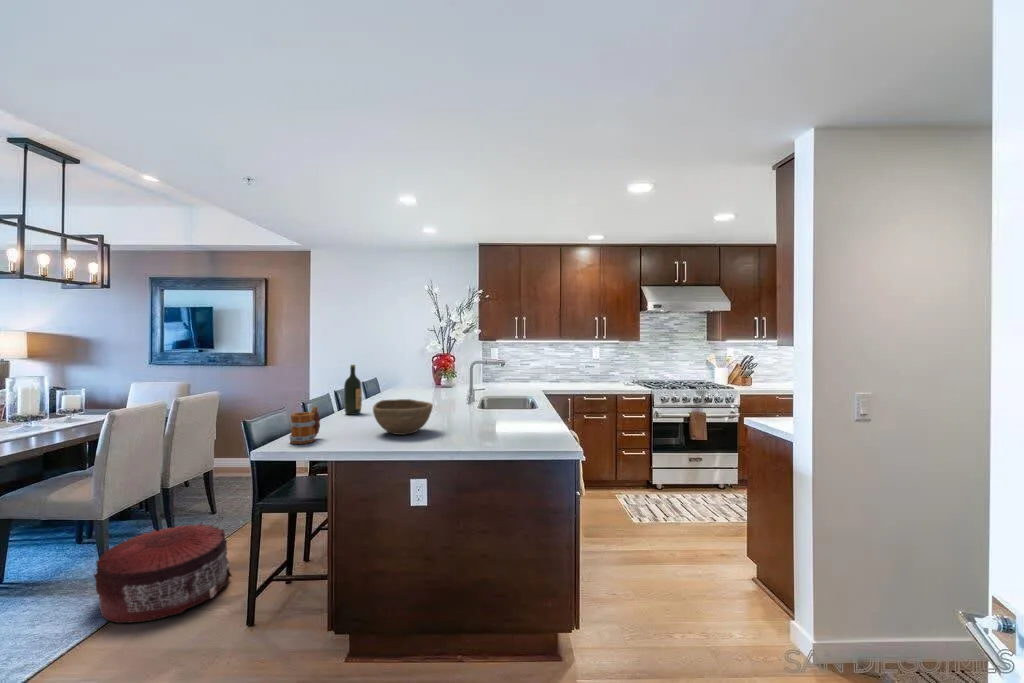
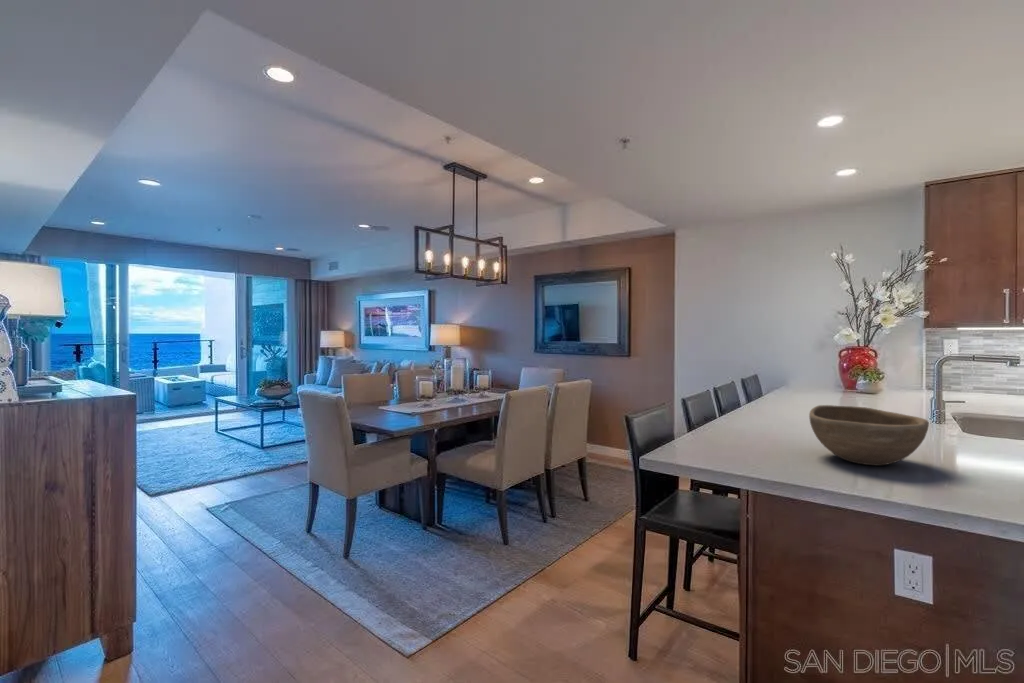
wine bottle: present [344,365,362,415] -> none [739,354,763,419]
mug: present [289,407,320,444] -> none [686,406,727,457]
pouf: present [94,523,232,623] -> none [491,510,609,615]

